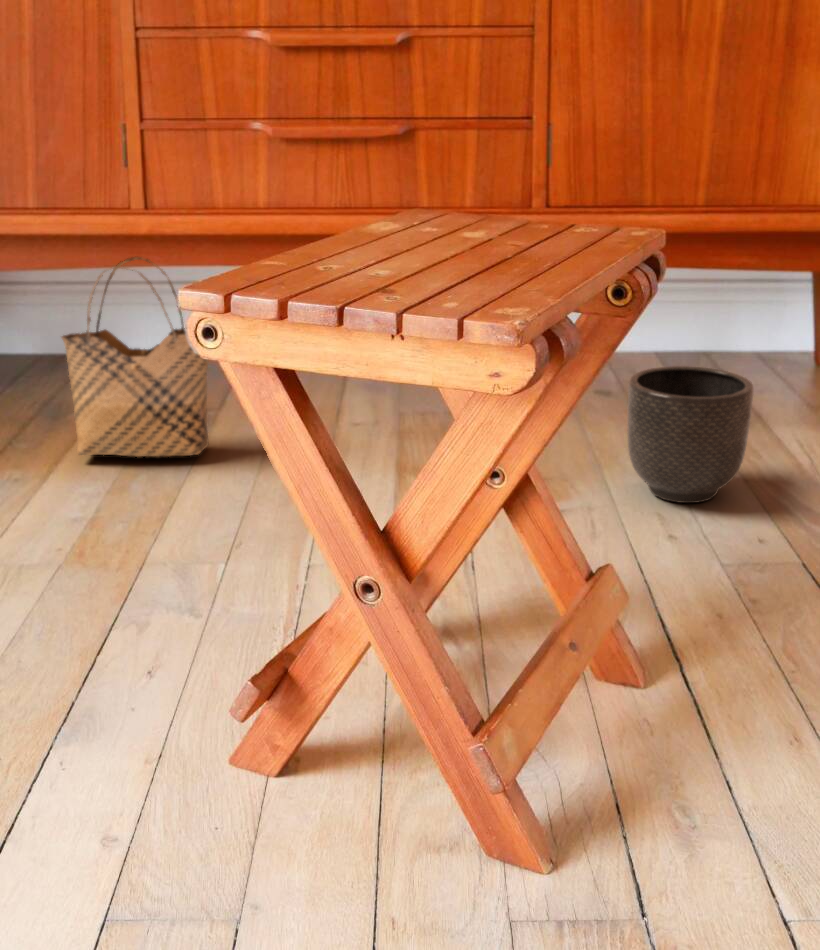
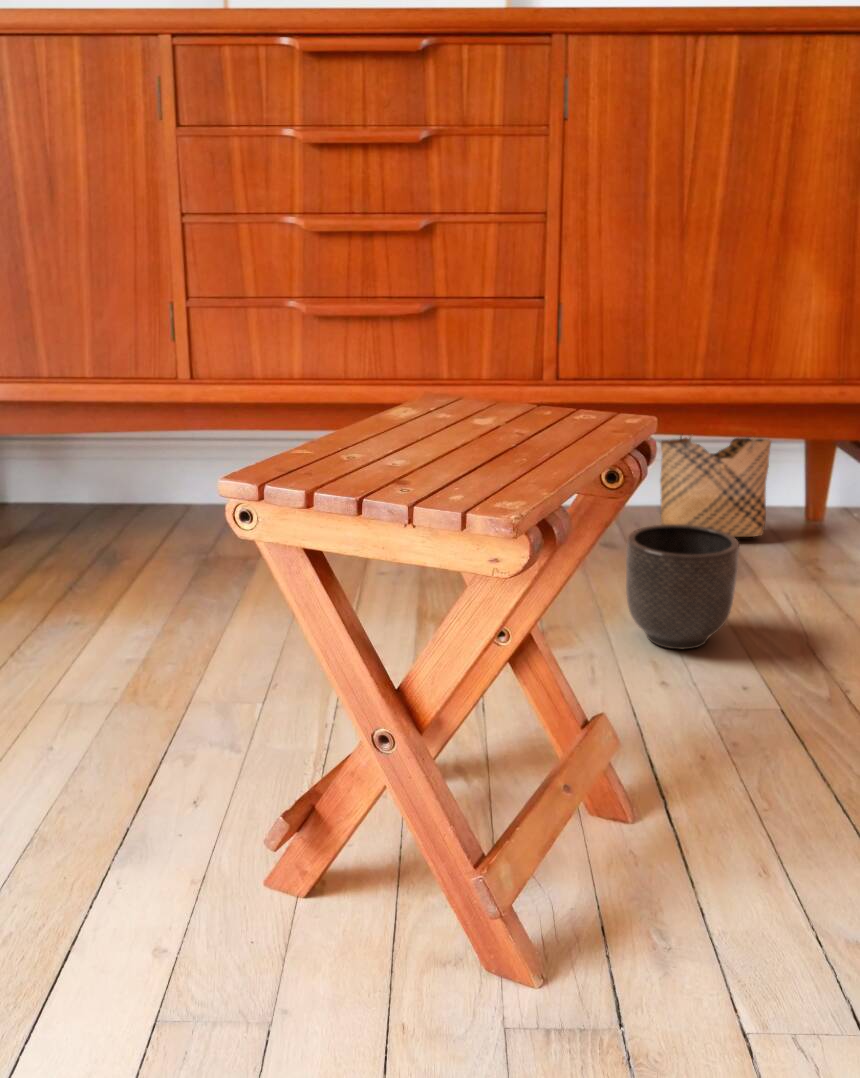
woven basket: present [62,257,209,457] -> present [660,433,771,537]

